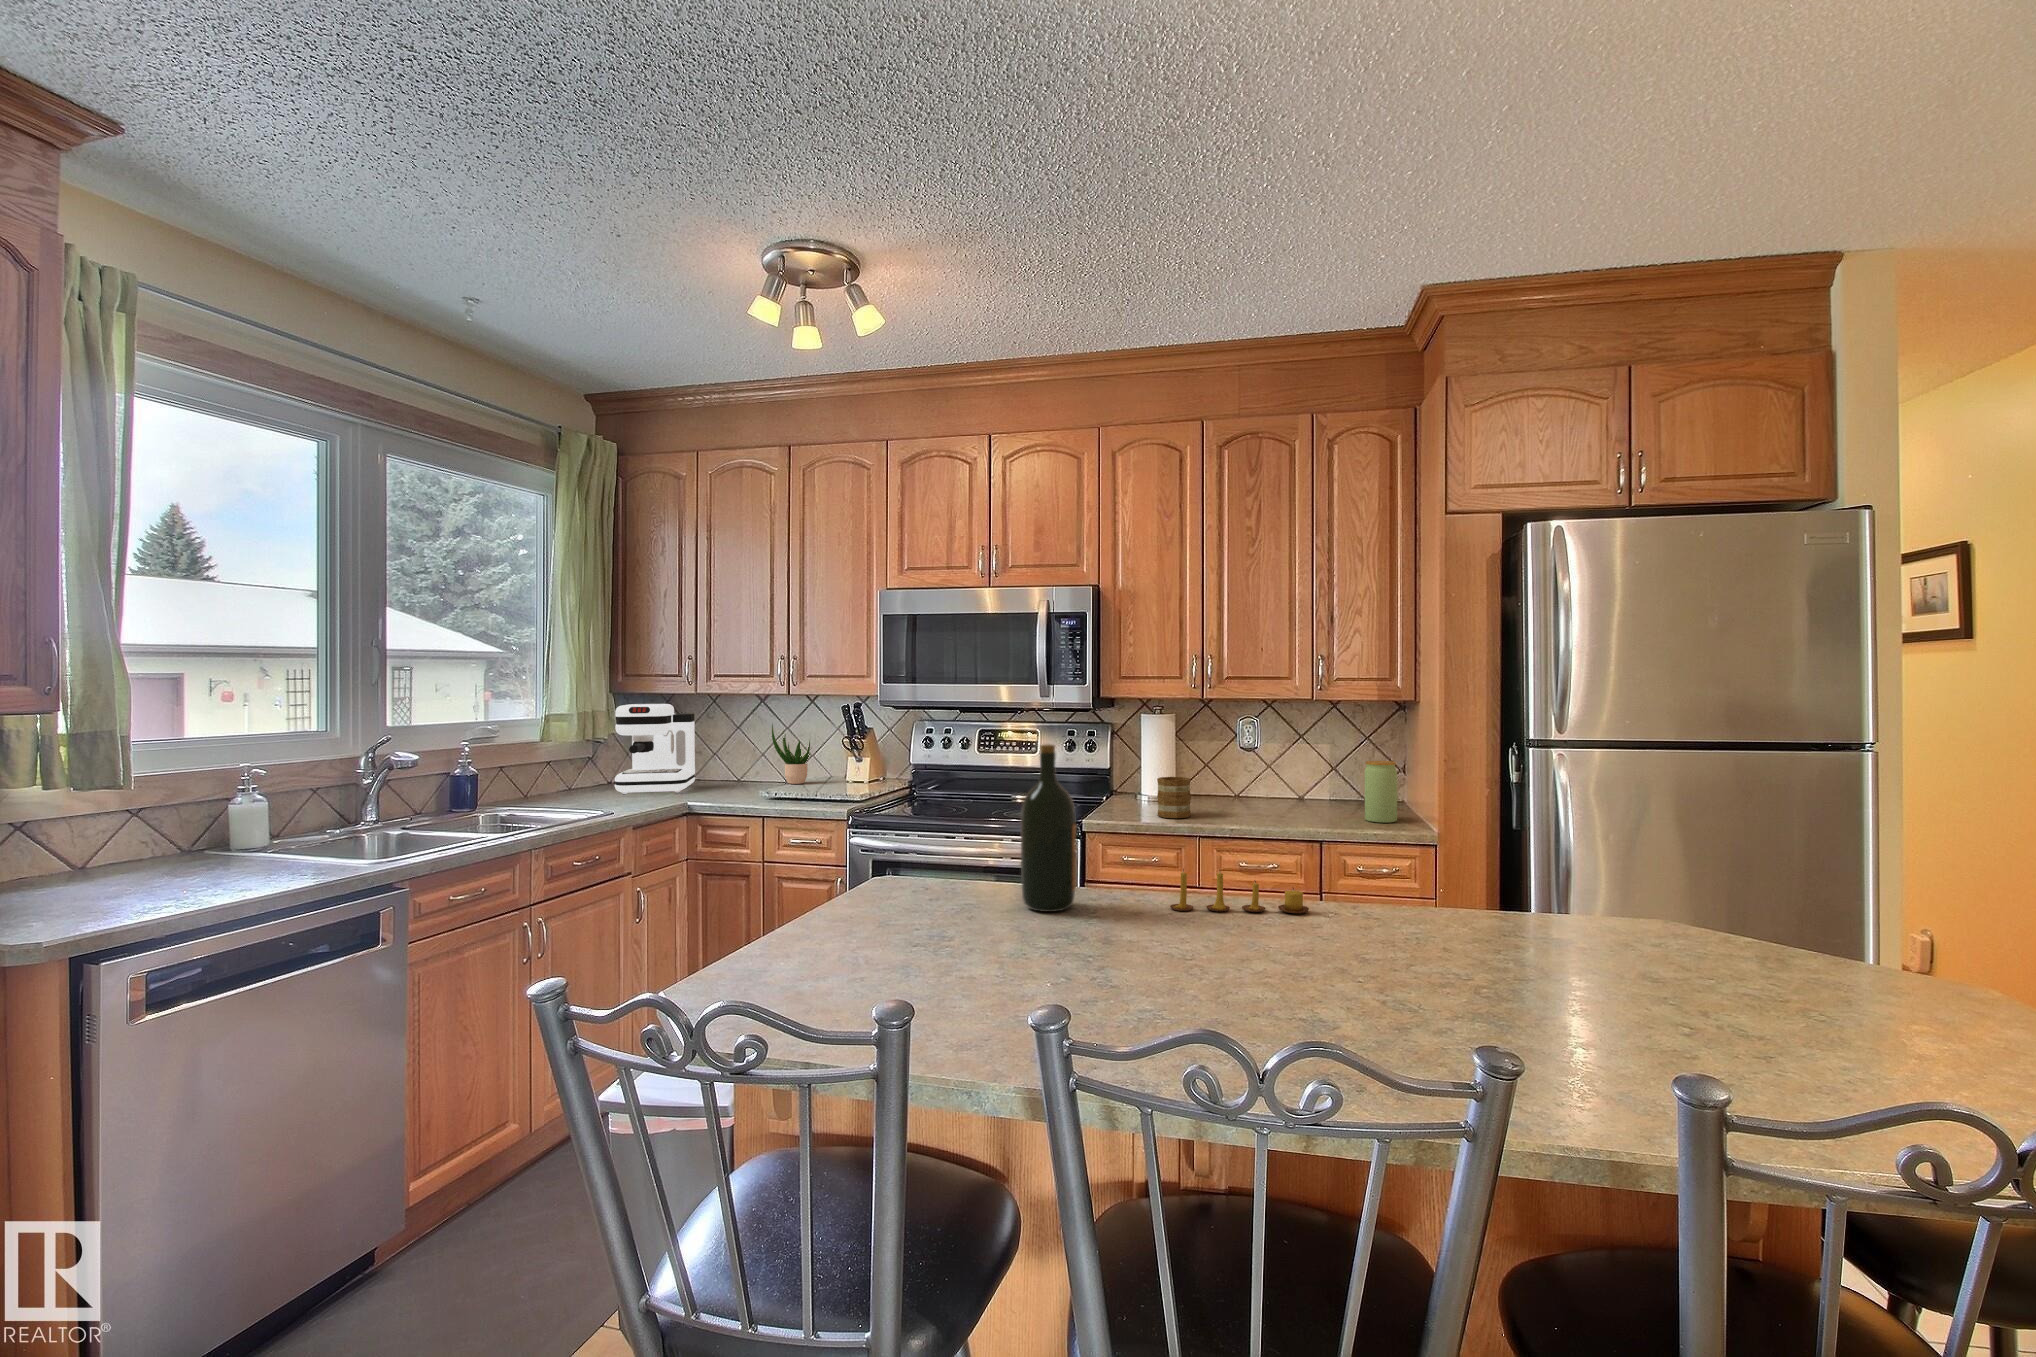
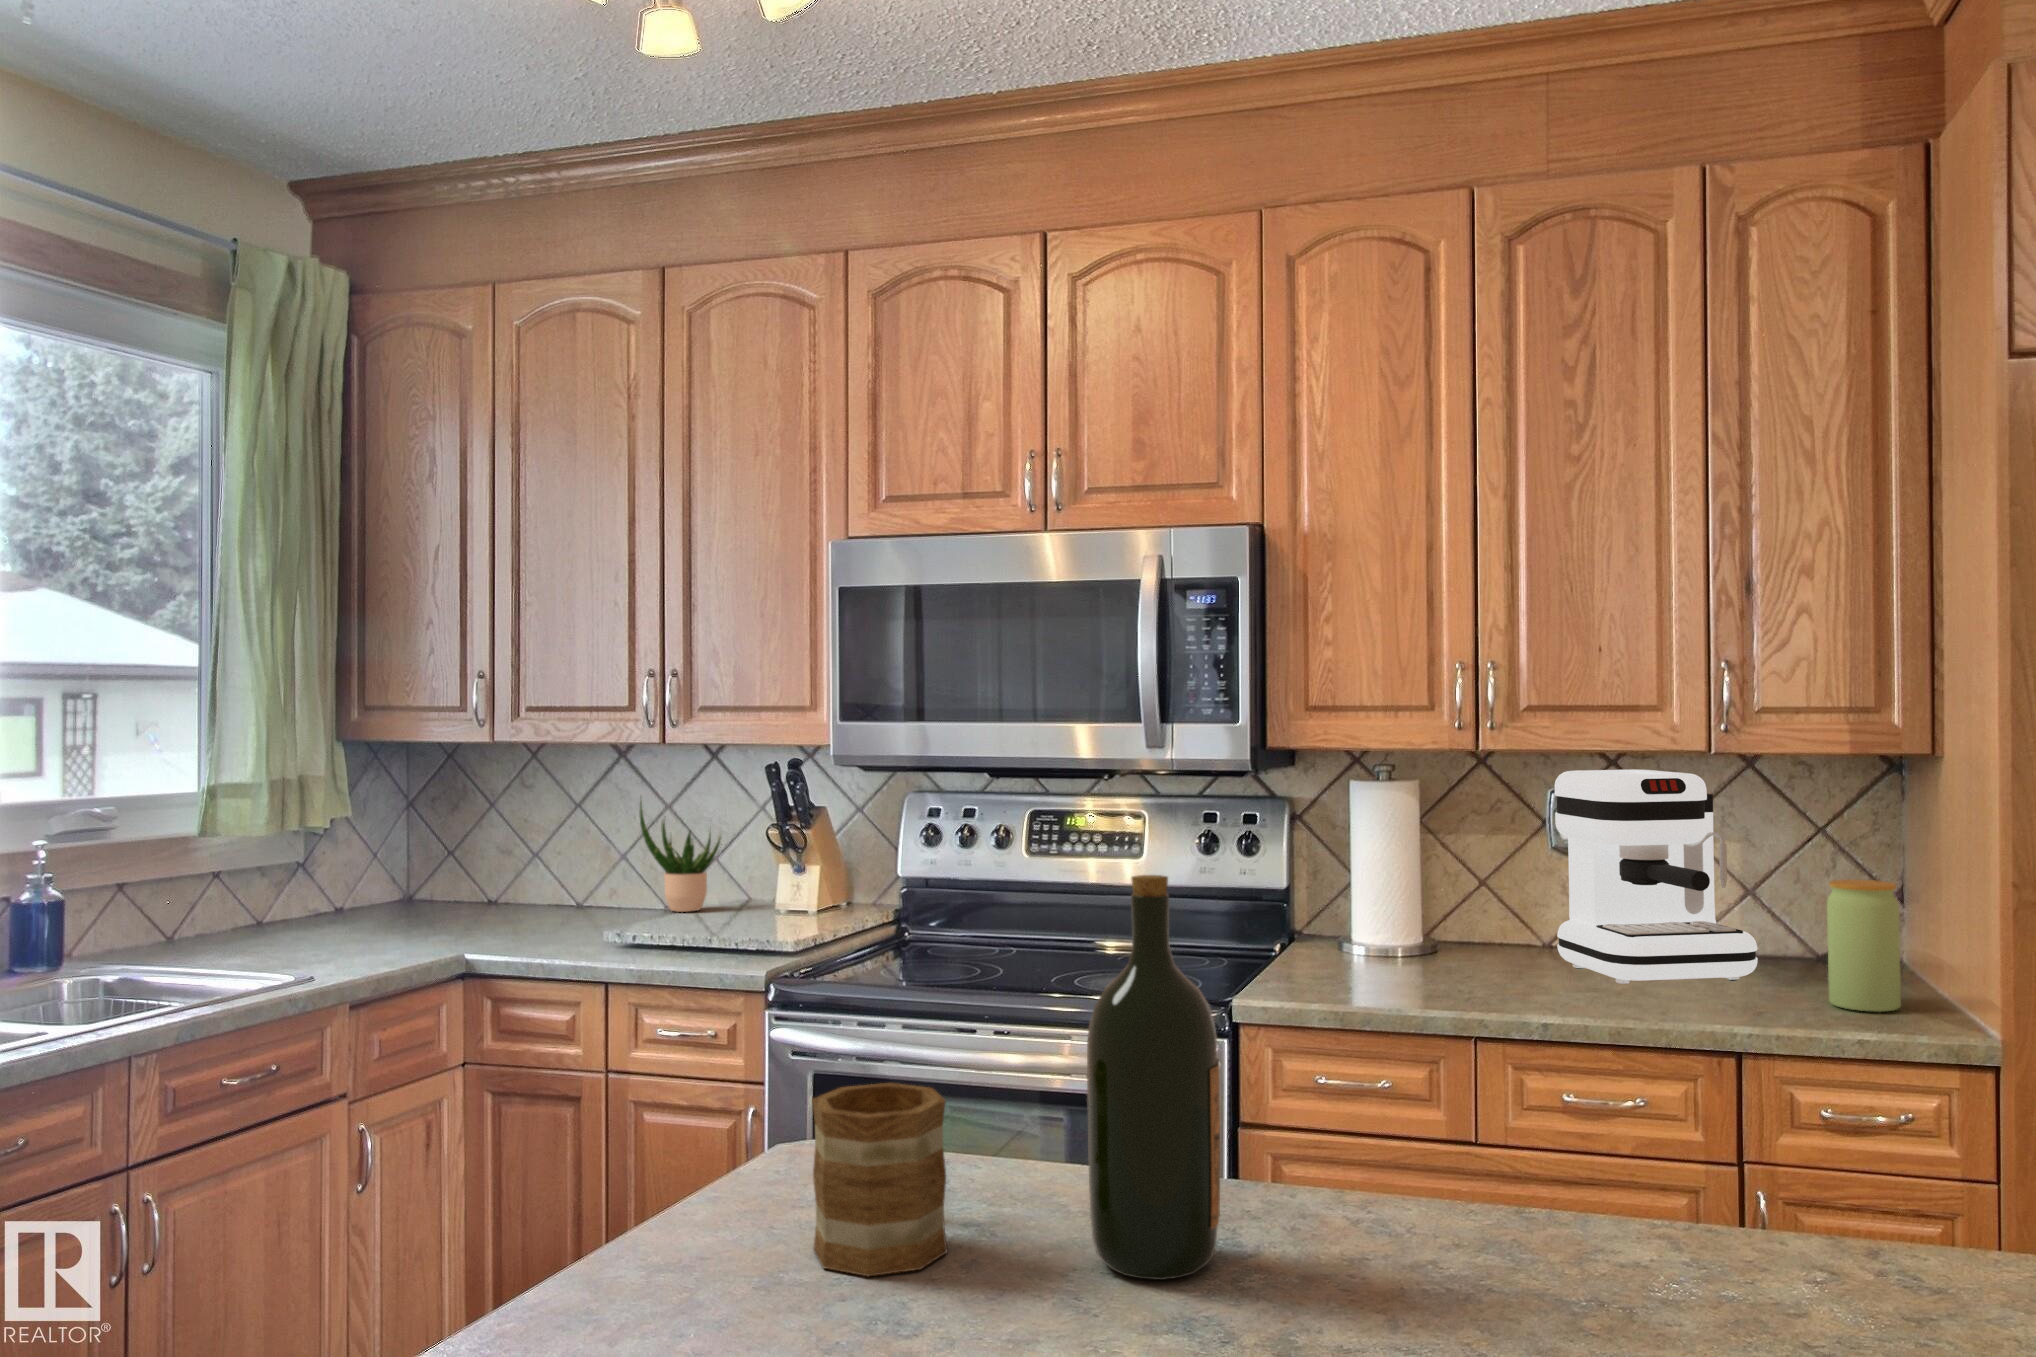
coffee maker: present [615,704,695,794] -> present [1555,770,1758,984]
mug: present [1157,777,1191,818] -> present [812,1083,947,1276]
candle: present [1170,869,1309,913] -> none [1449,1176,1799,1297]

